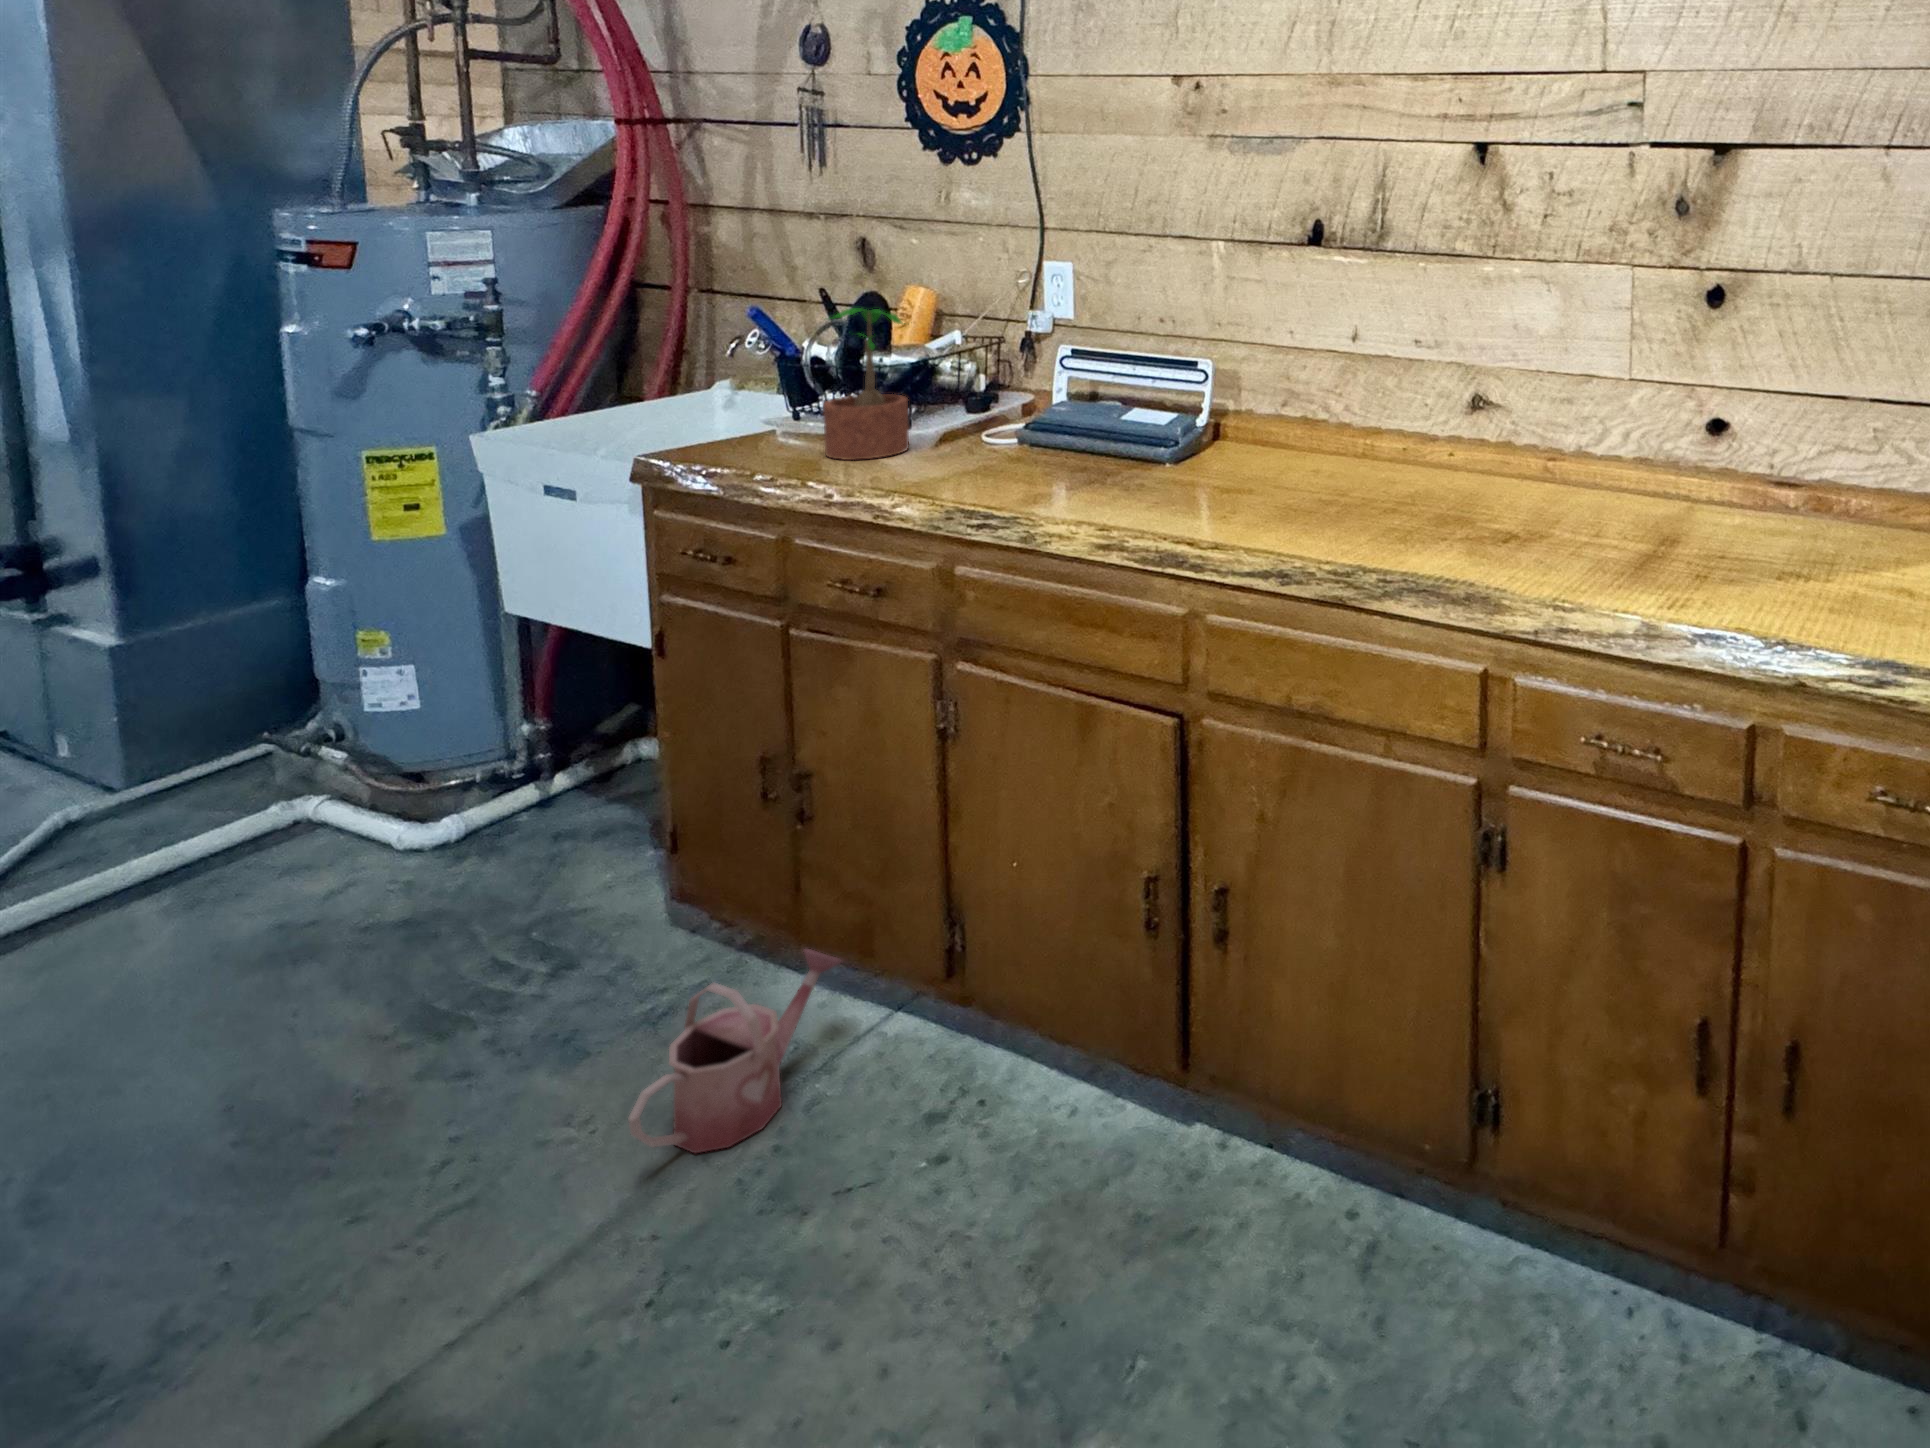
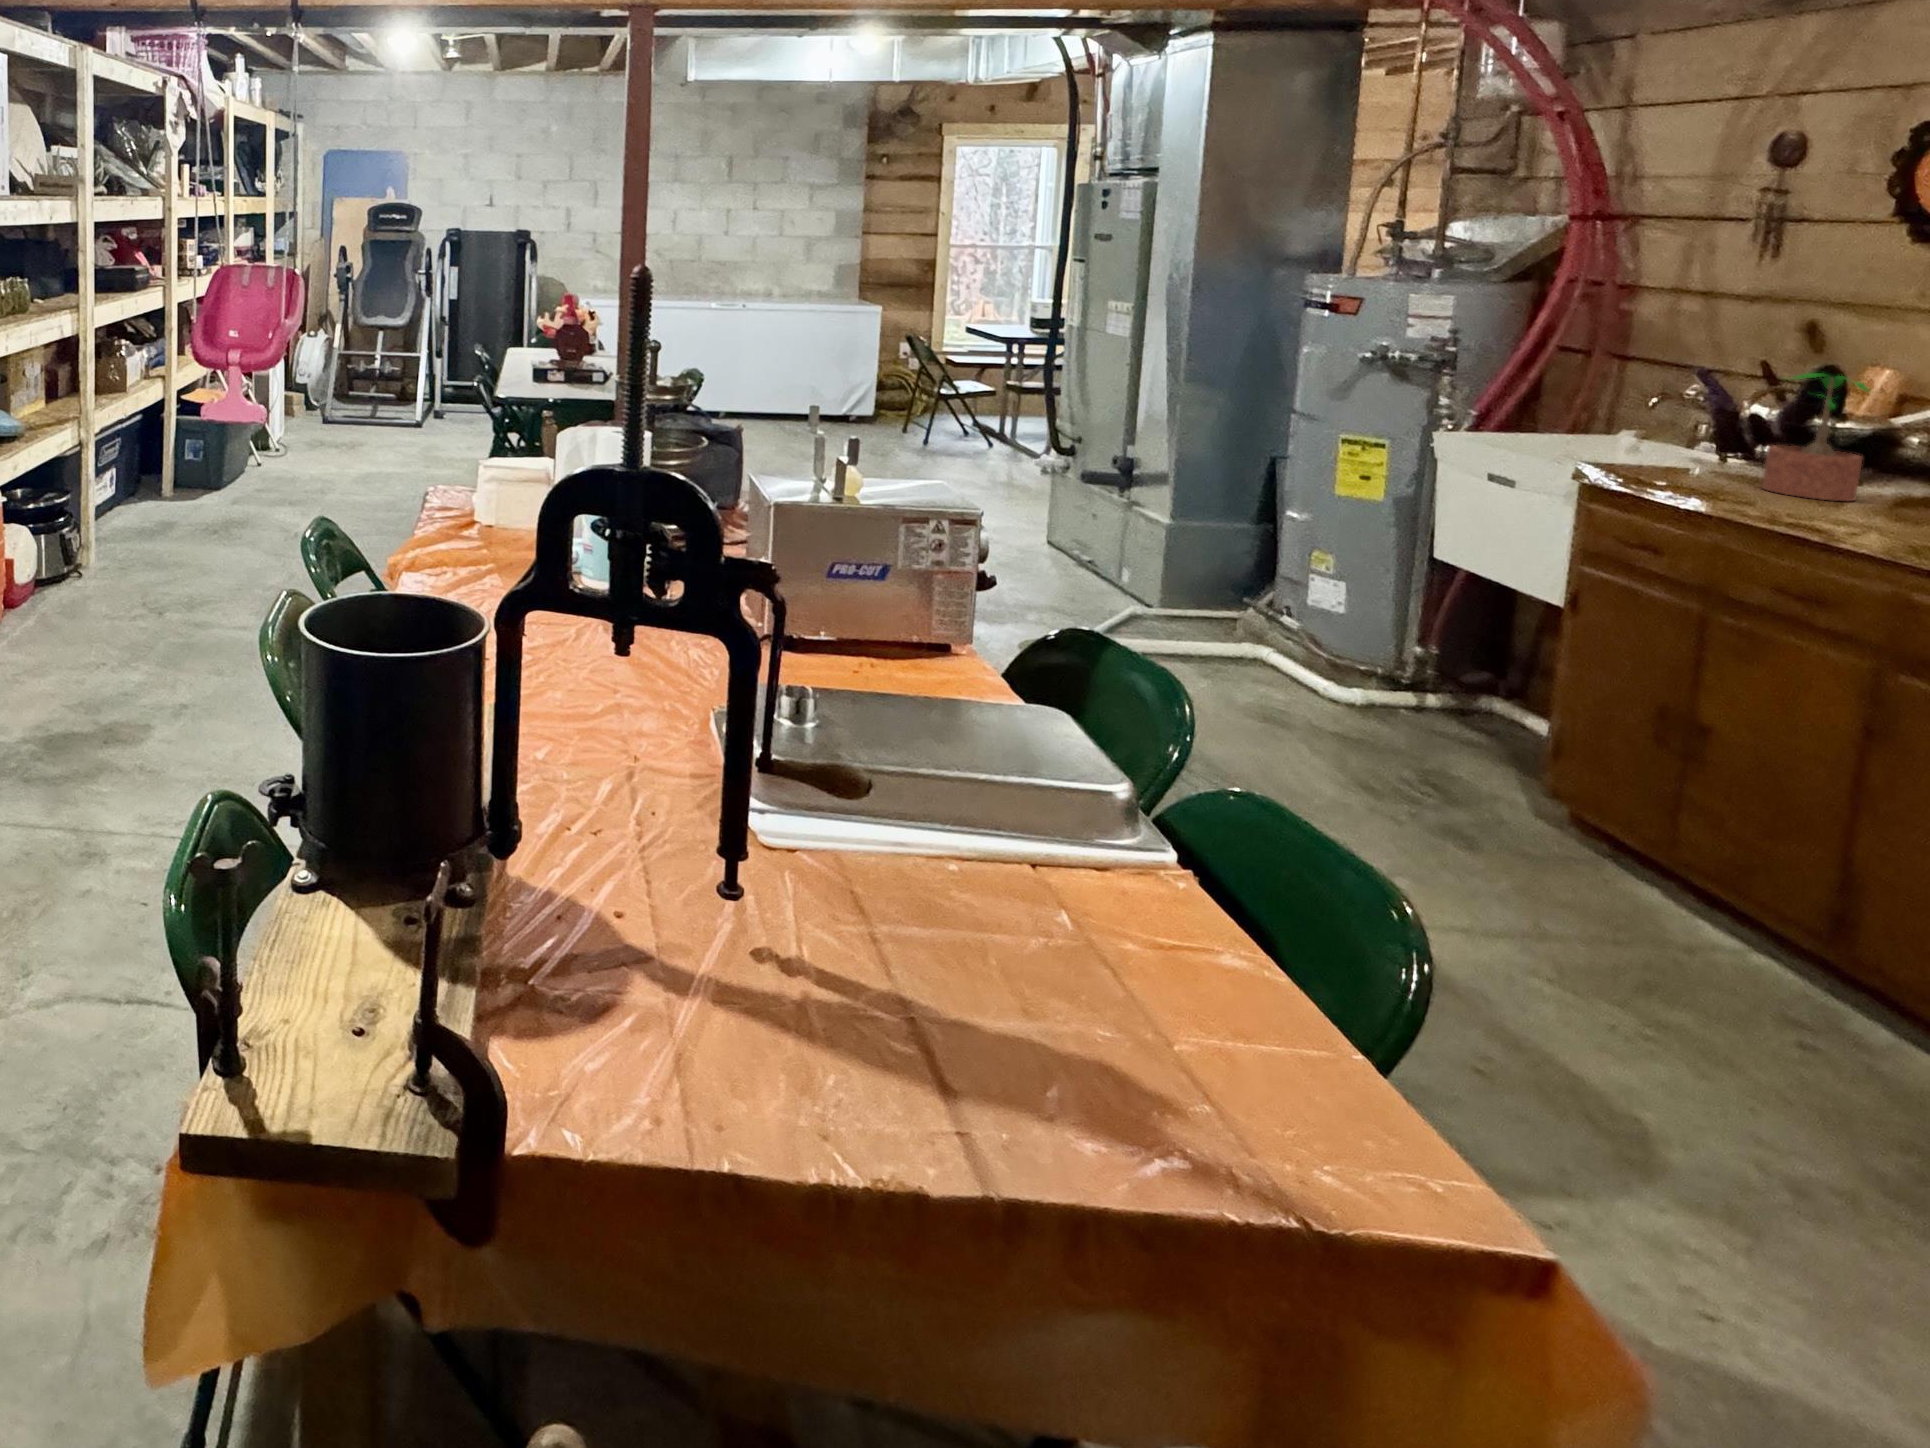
watering can: present [628,949,841,1153] -> none [1536,826,1715,945]

